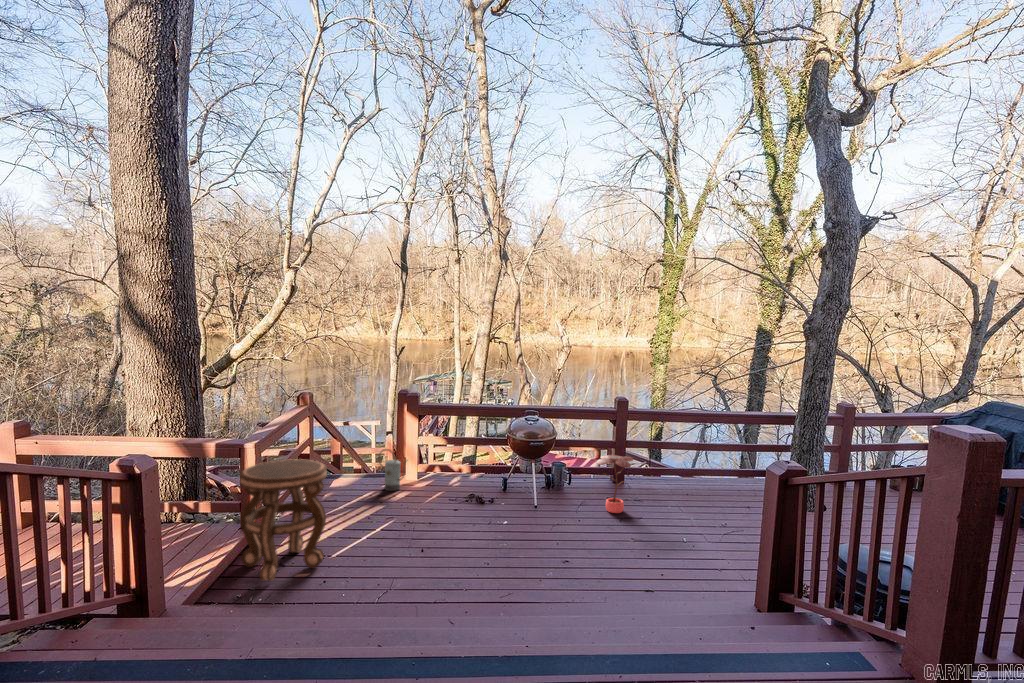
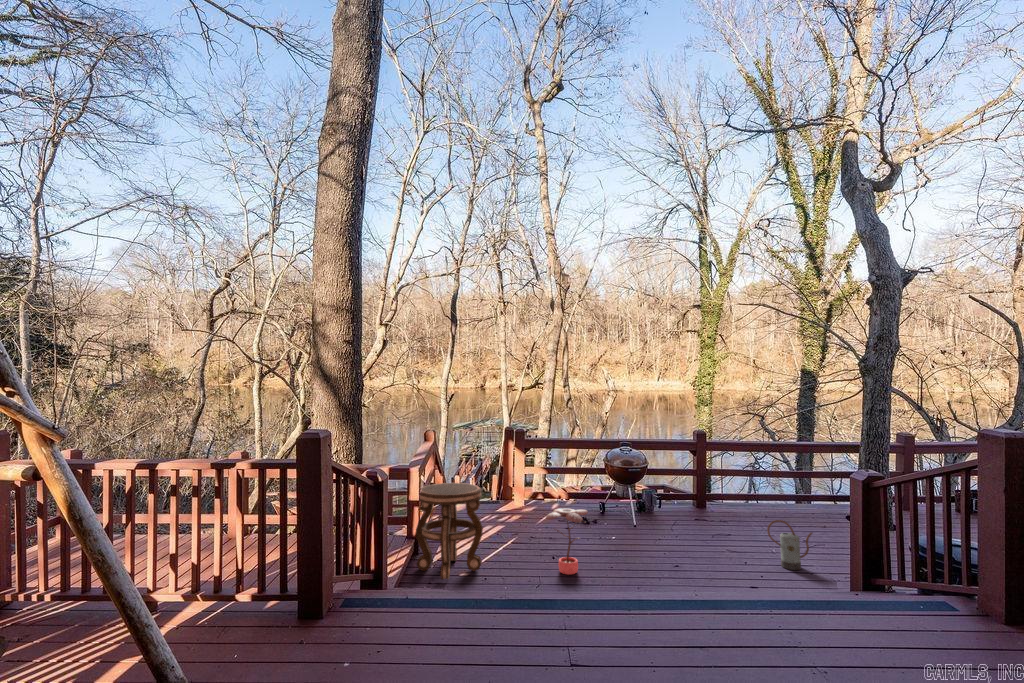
watering can: present [378,449,407,491] -> present [767,520,812,570]
potted plant: present [597,455,633,513] -> present [546,509,588,574]

